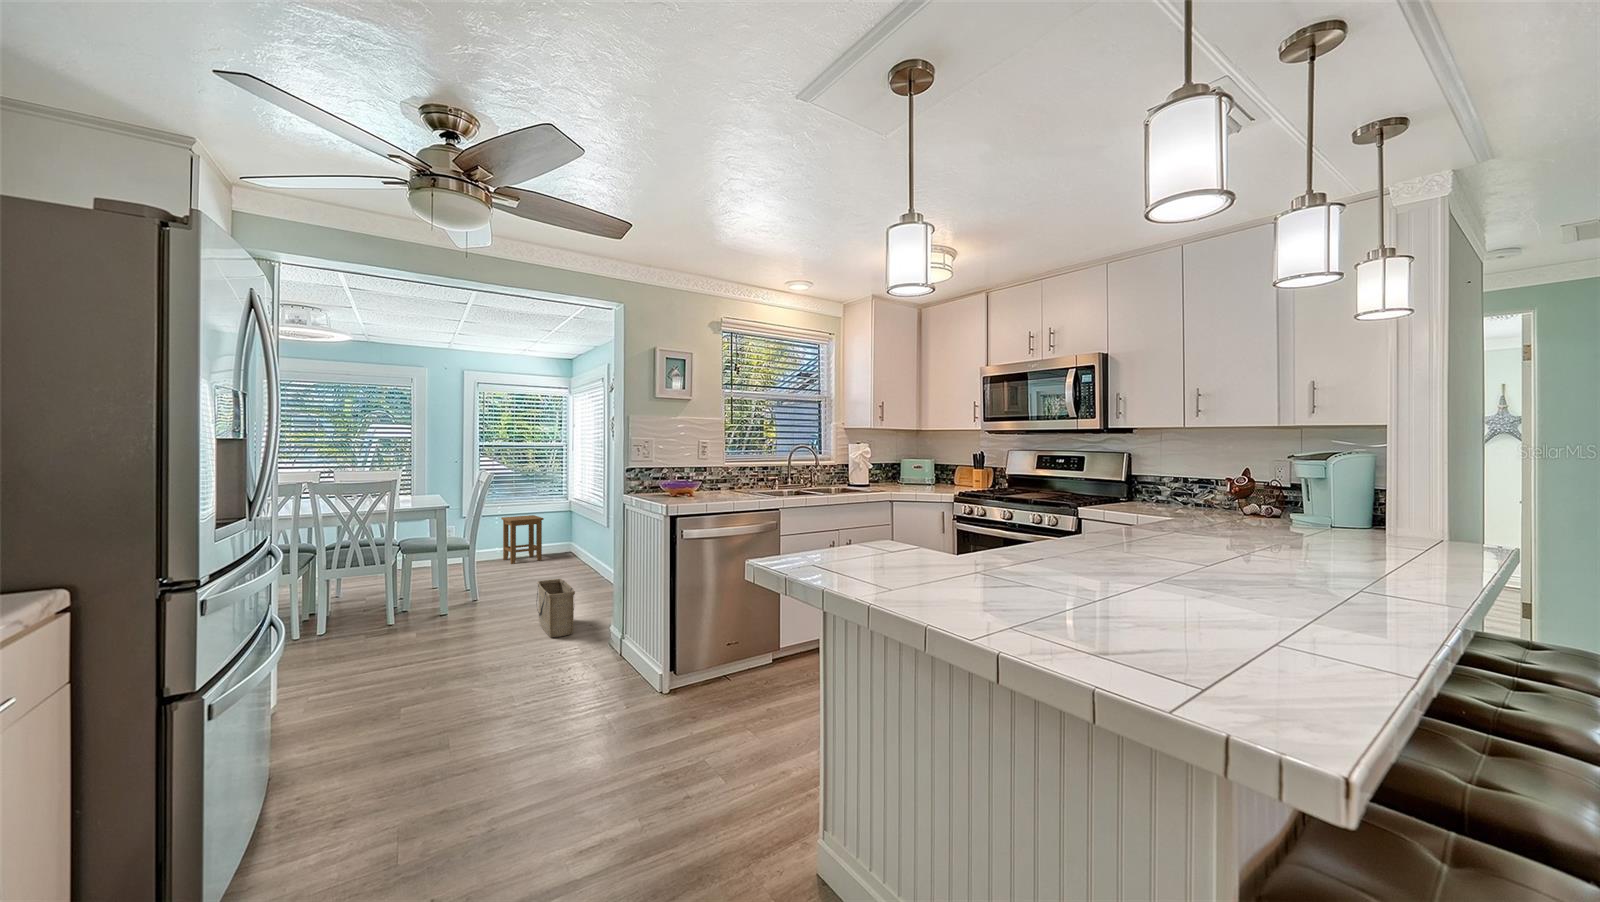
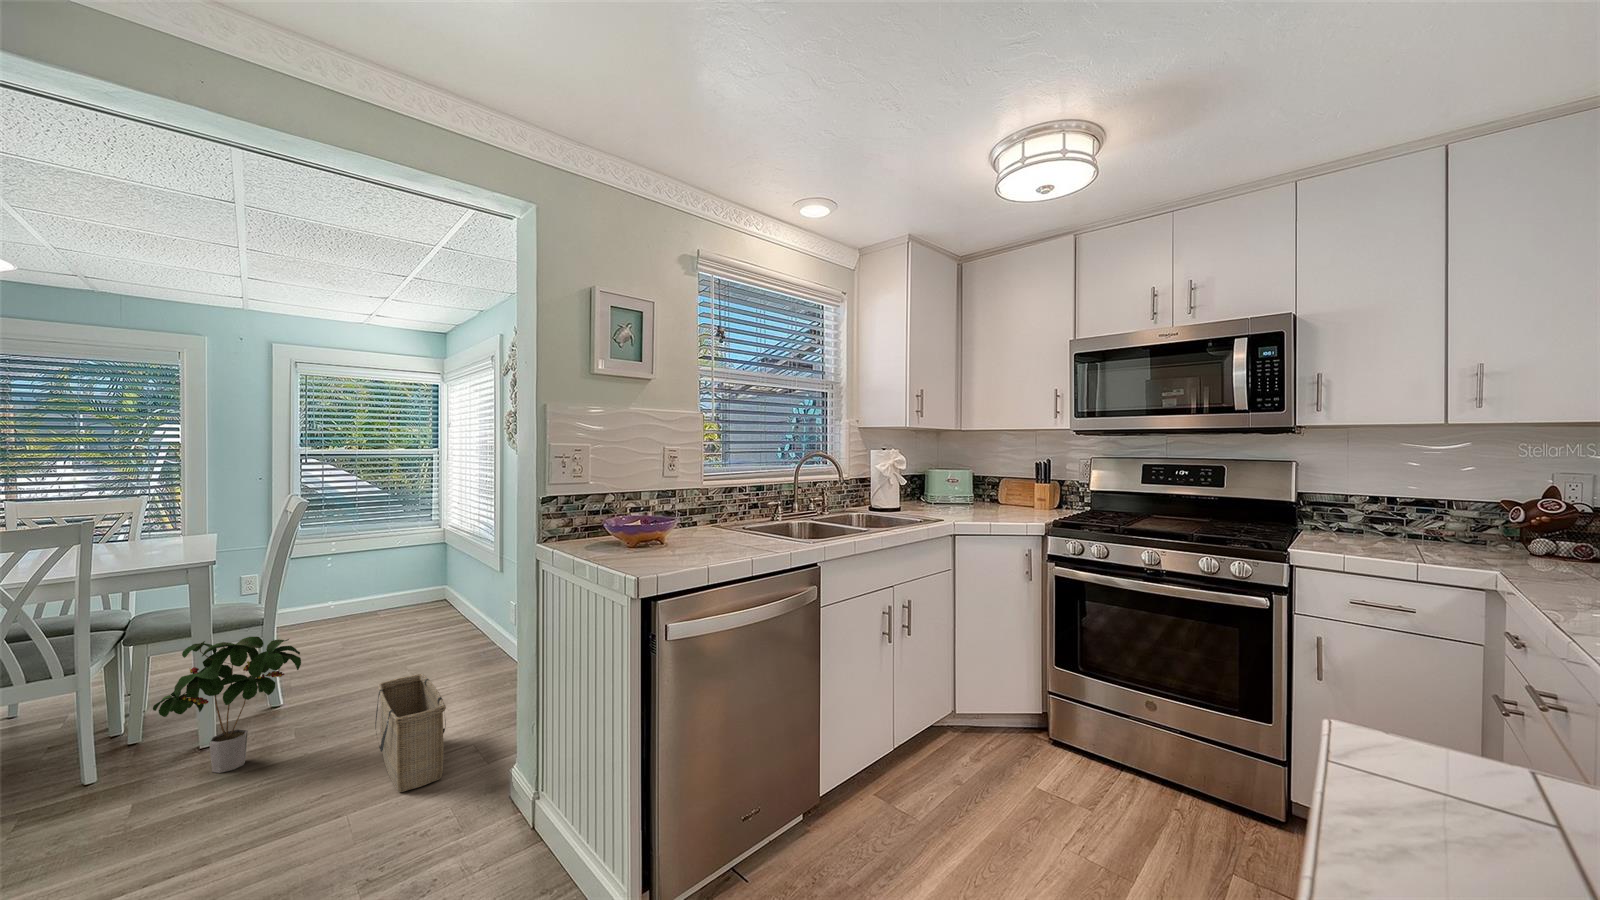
stool: present [501,515,544,564] -> none [337,550,404,623]
potted plant: none [424,549,496,625] -> present [153,637,301,773]

